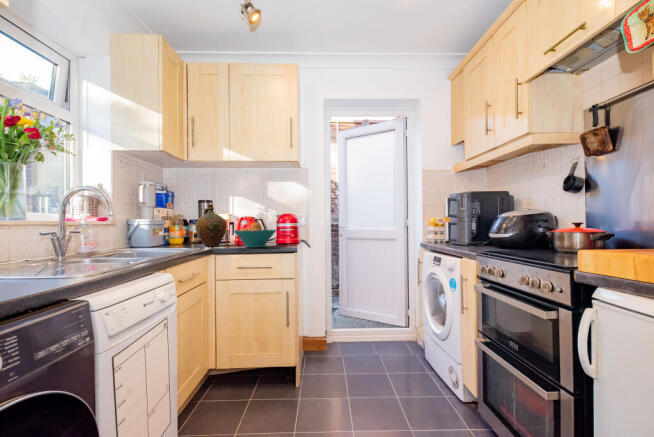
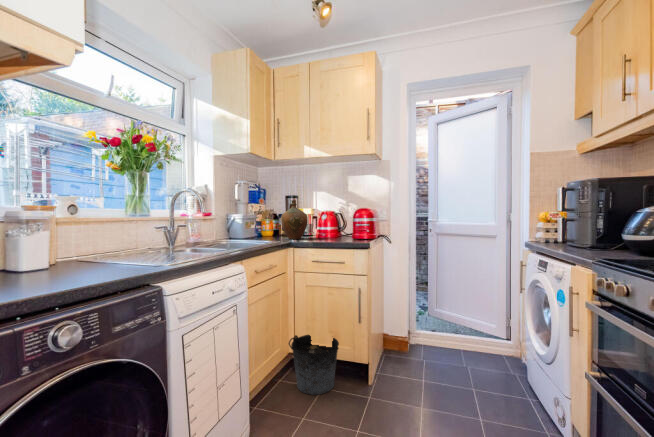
fruit bowl: present [234,223,276,248] -> none [310,218,351,242]
bucket: none [211,344,267,409] -> present [289,335,339,395]

